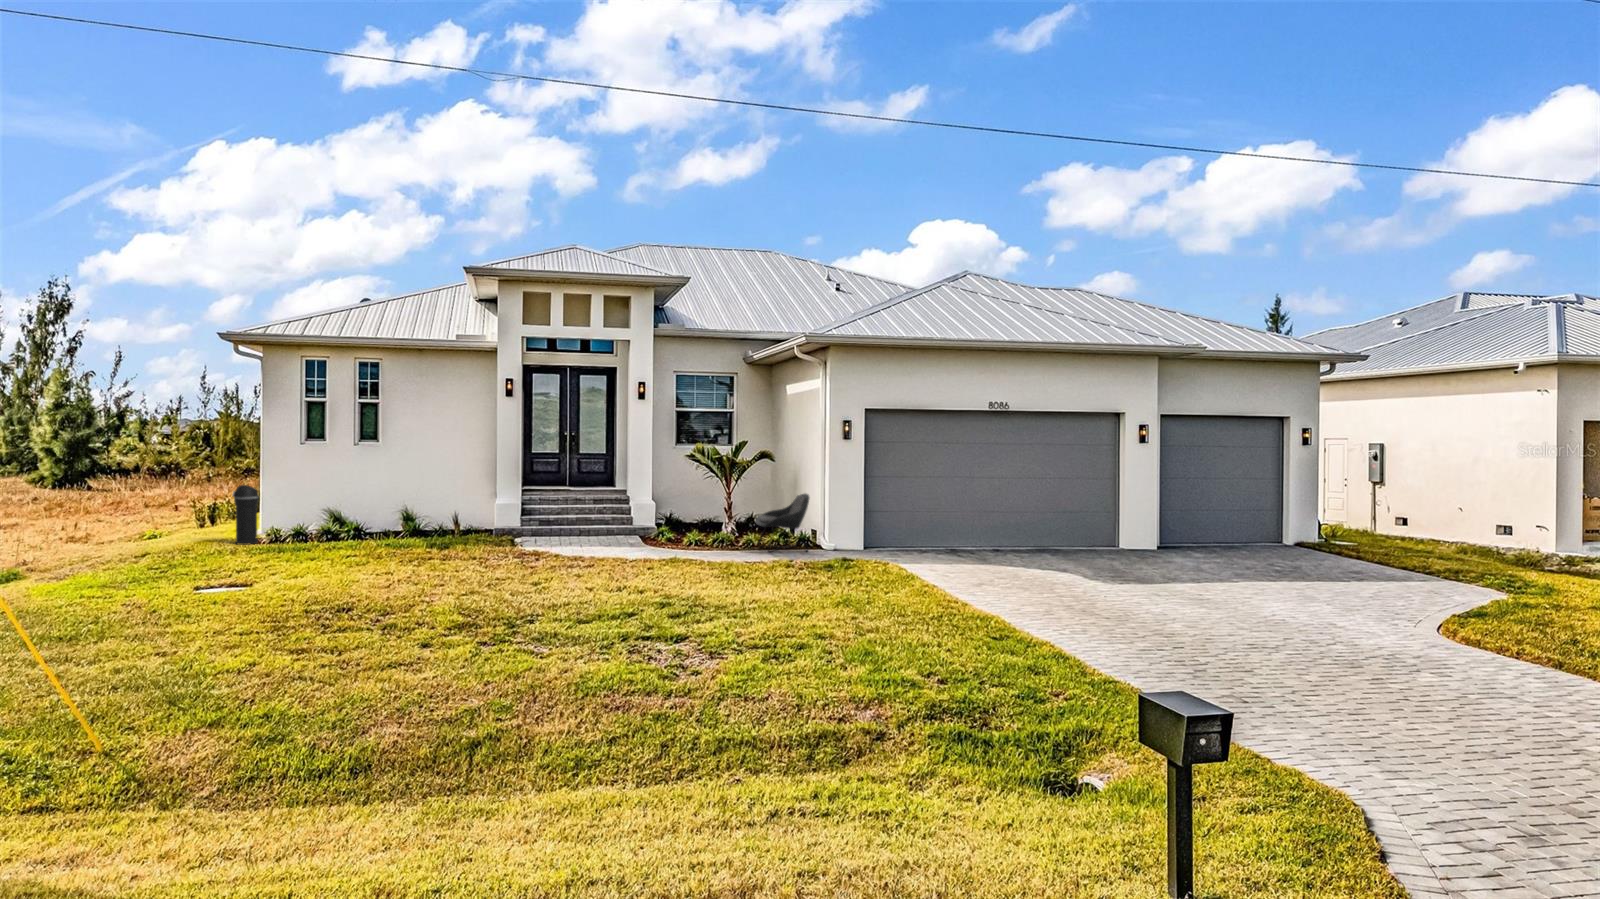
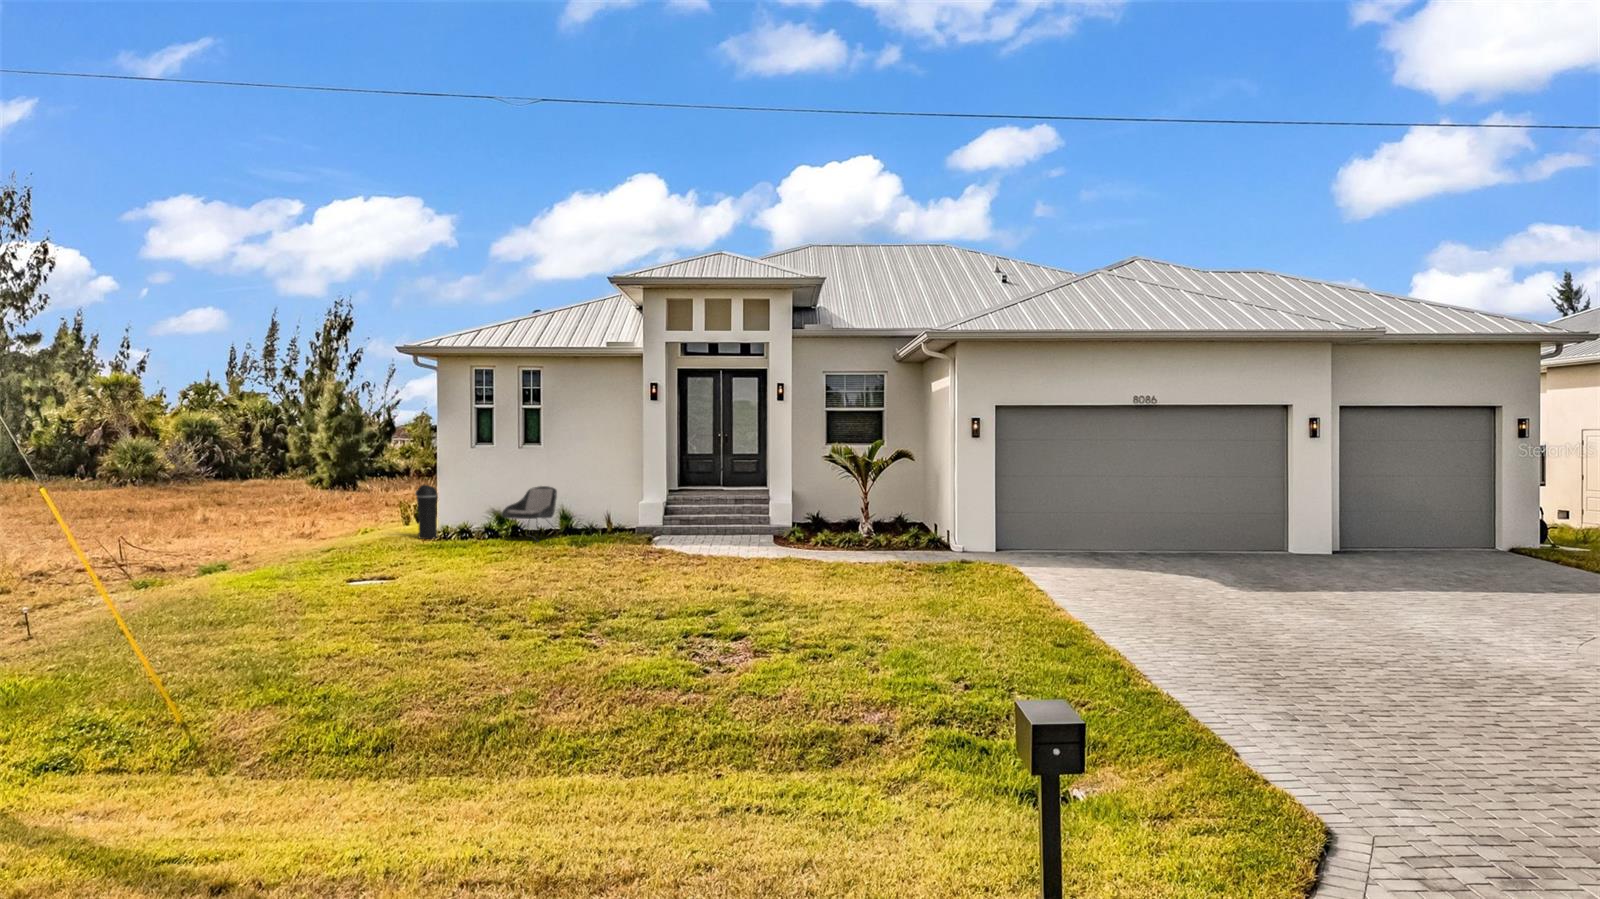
lounge chair: present [756,494,810,553] -> present [502,486,559,541]

